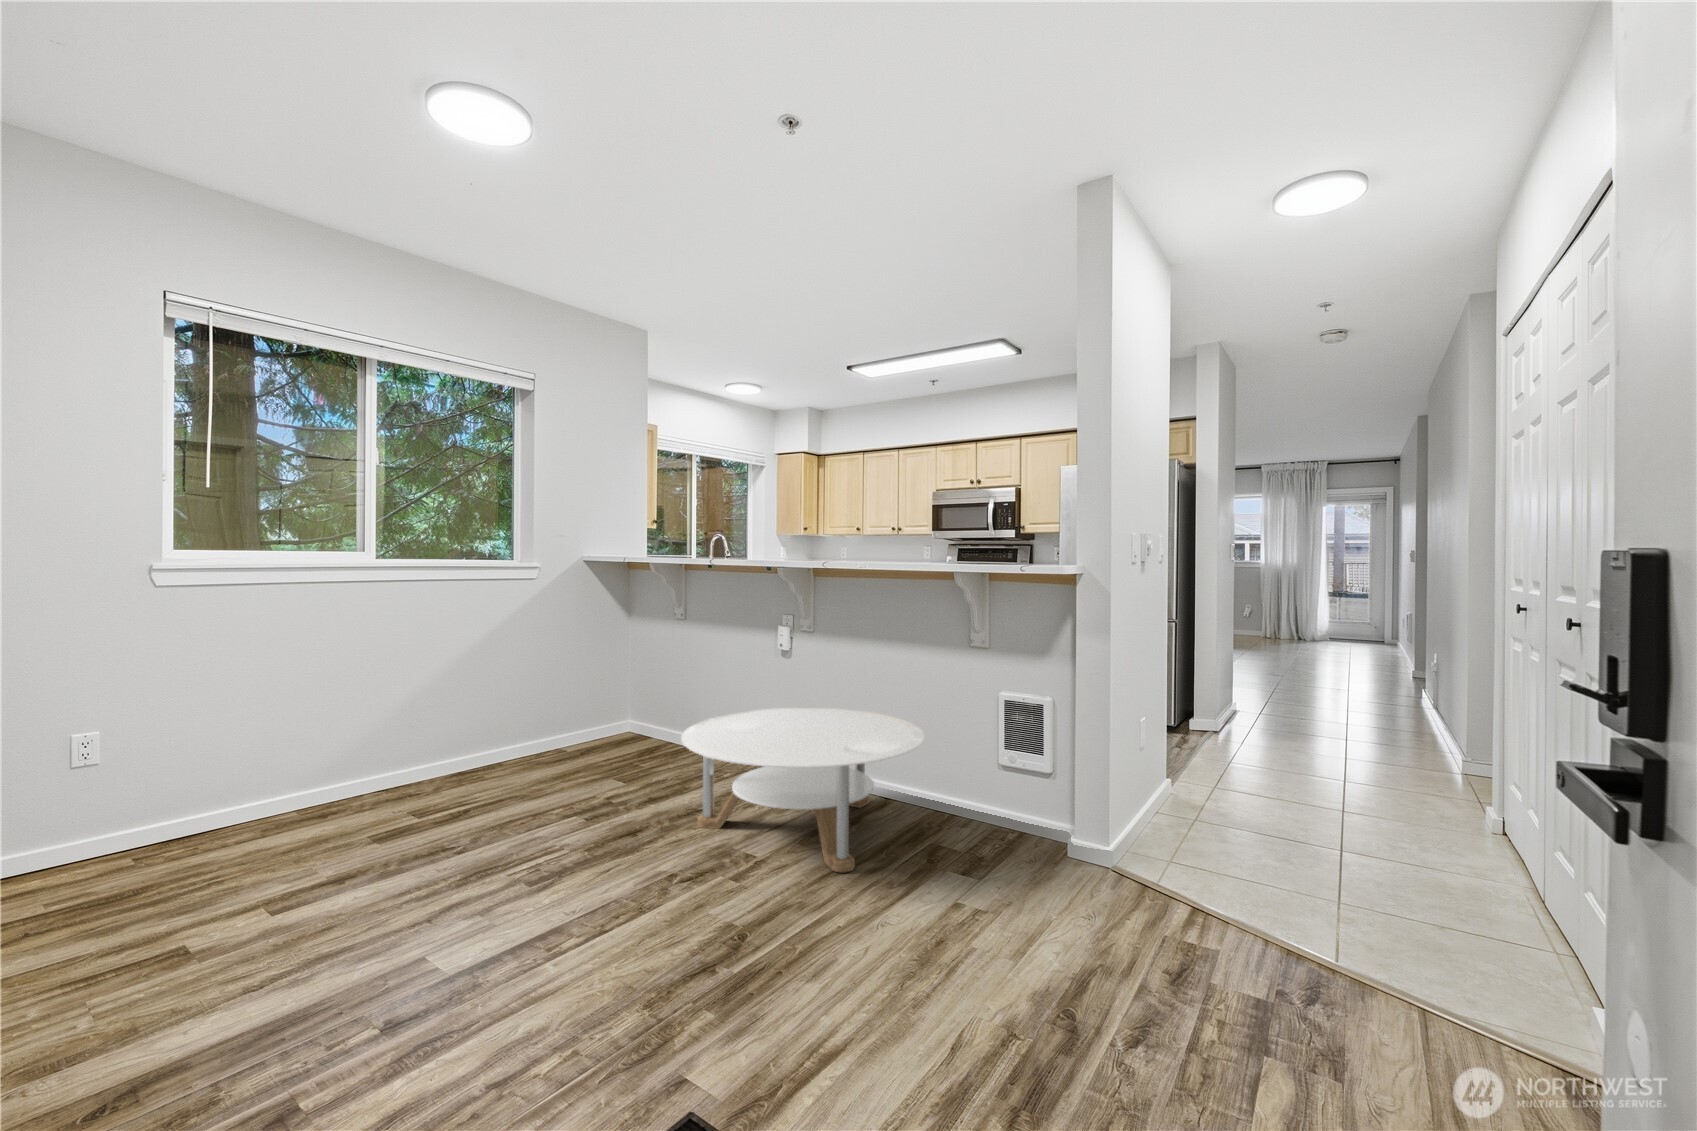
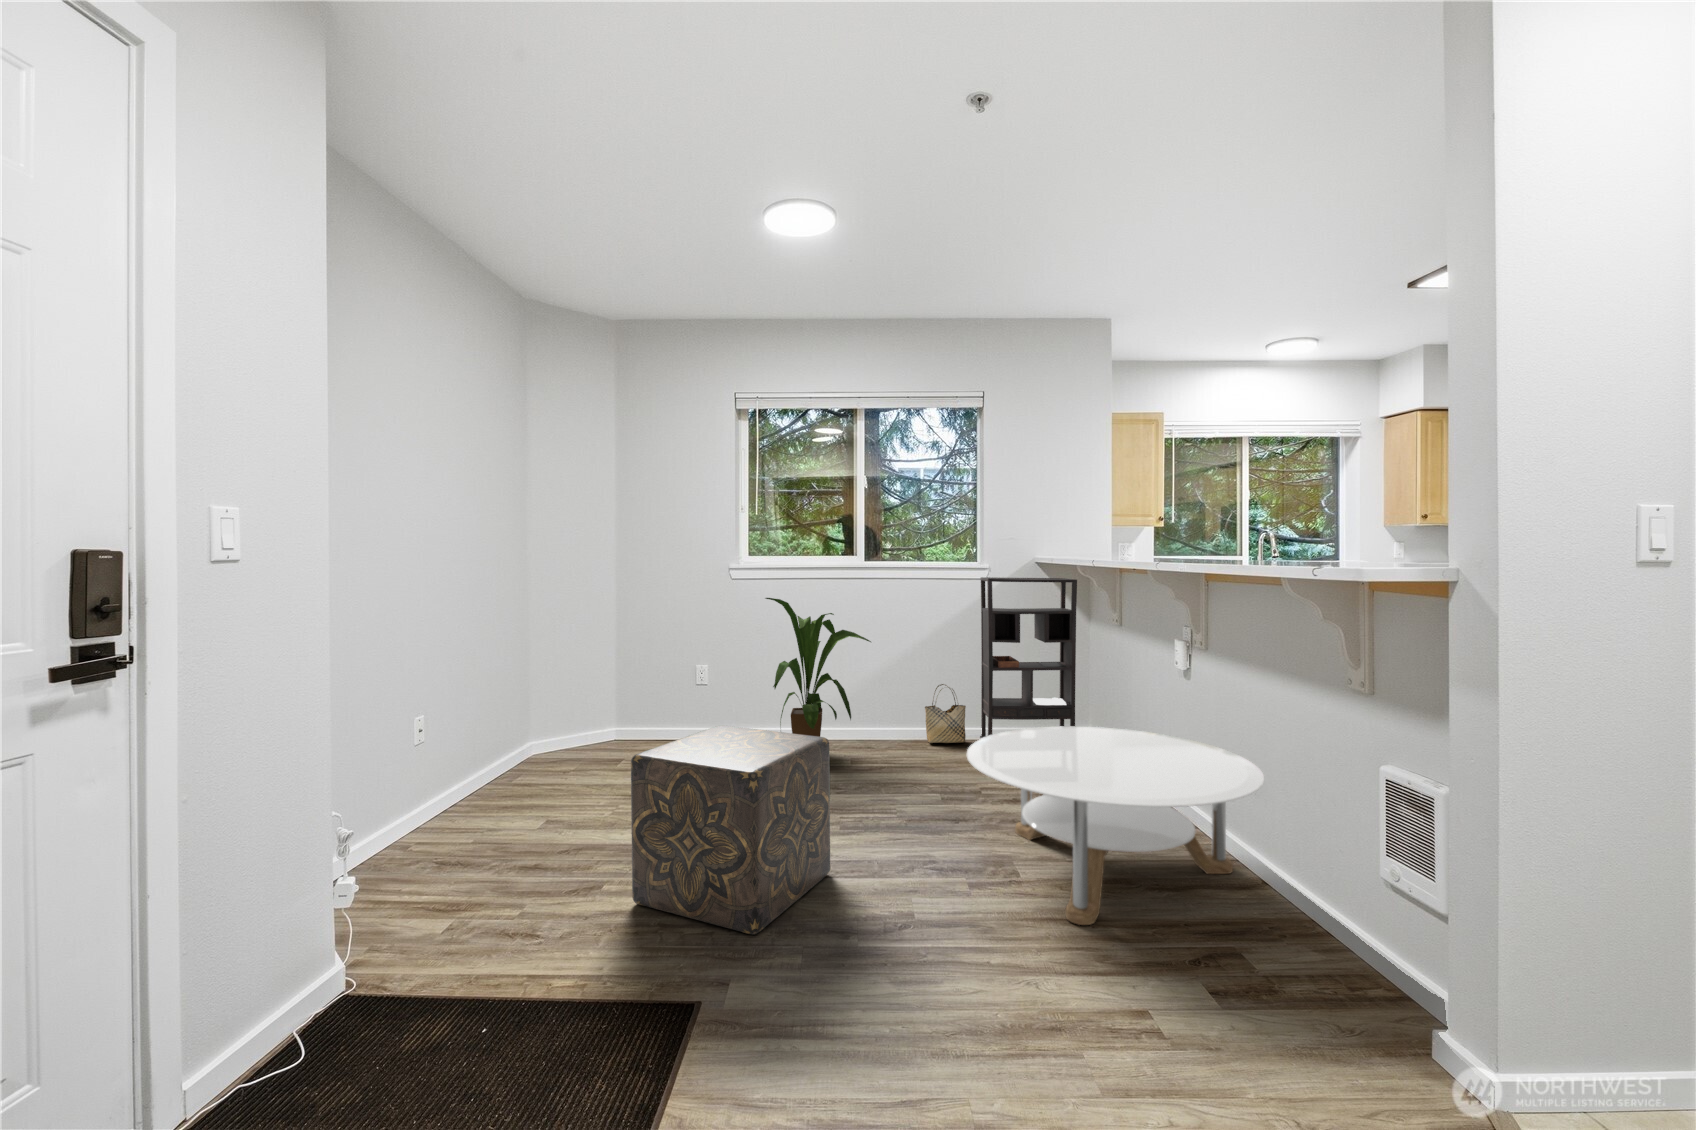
bookshelf: none [530,578,638,766] -> present [980,577,1077,739]
house plant: none [253,609,423,835] -> present [765,598,871,737]
woven basket: none [474,703,523,774] -> present [925,684,966,743]
ottoman: none [393,768,632,1081] -> present [631,725,830,934]

